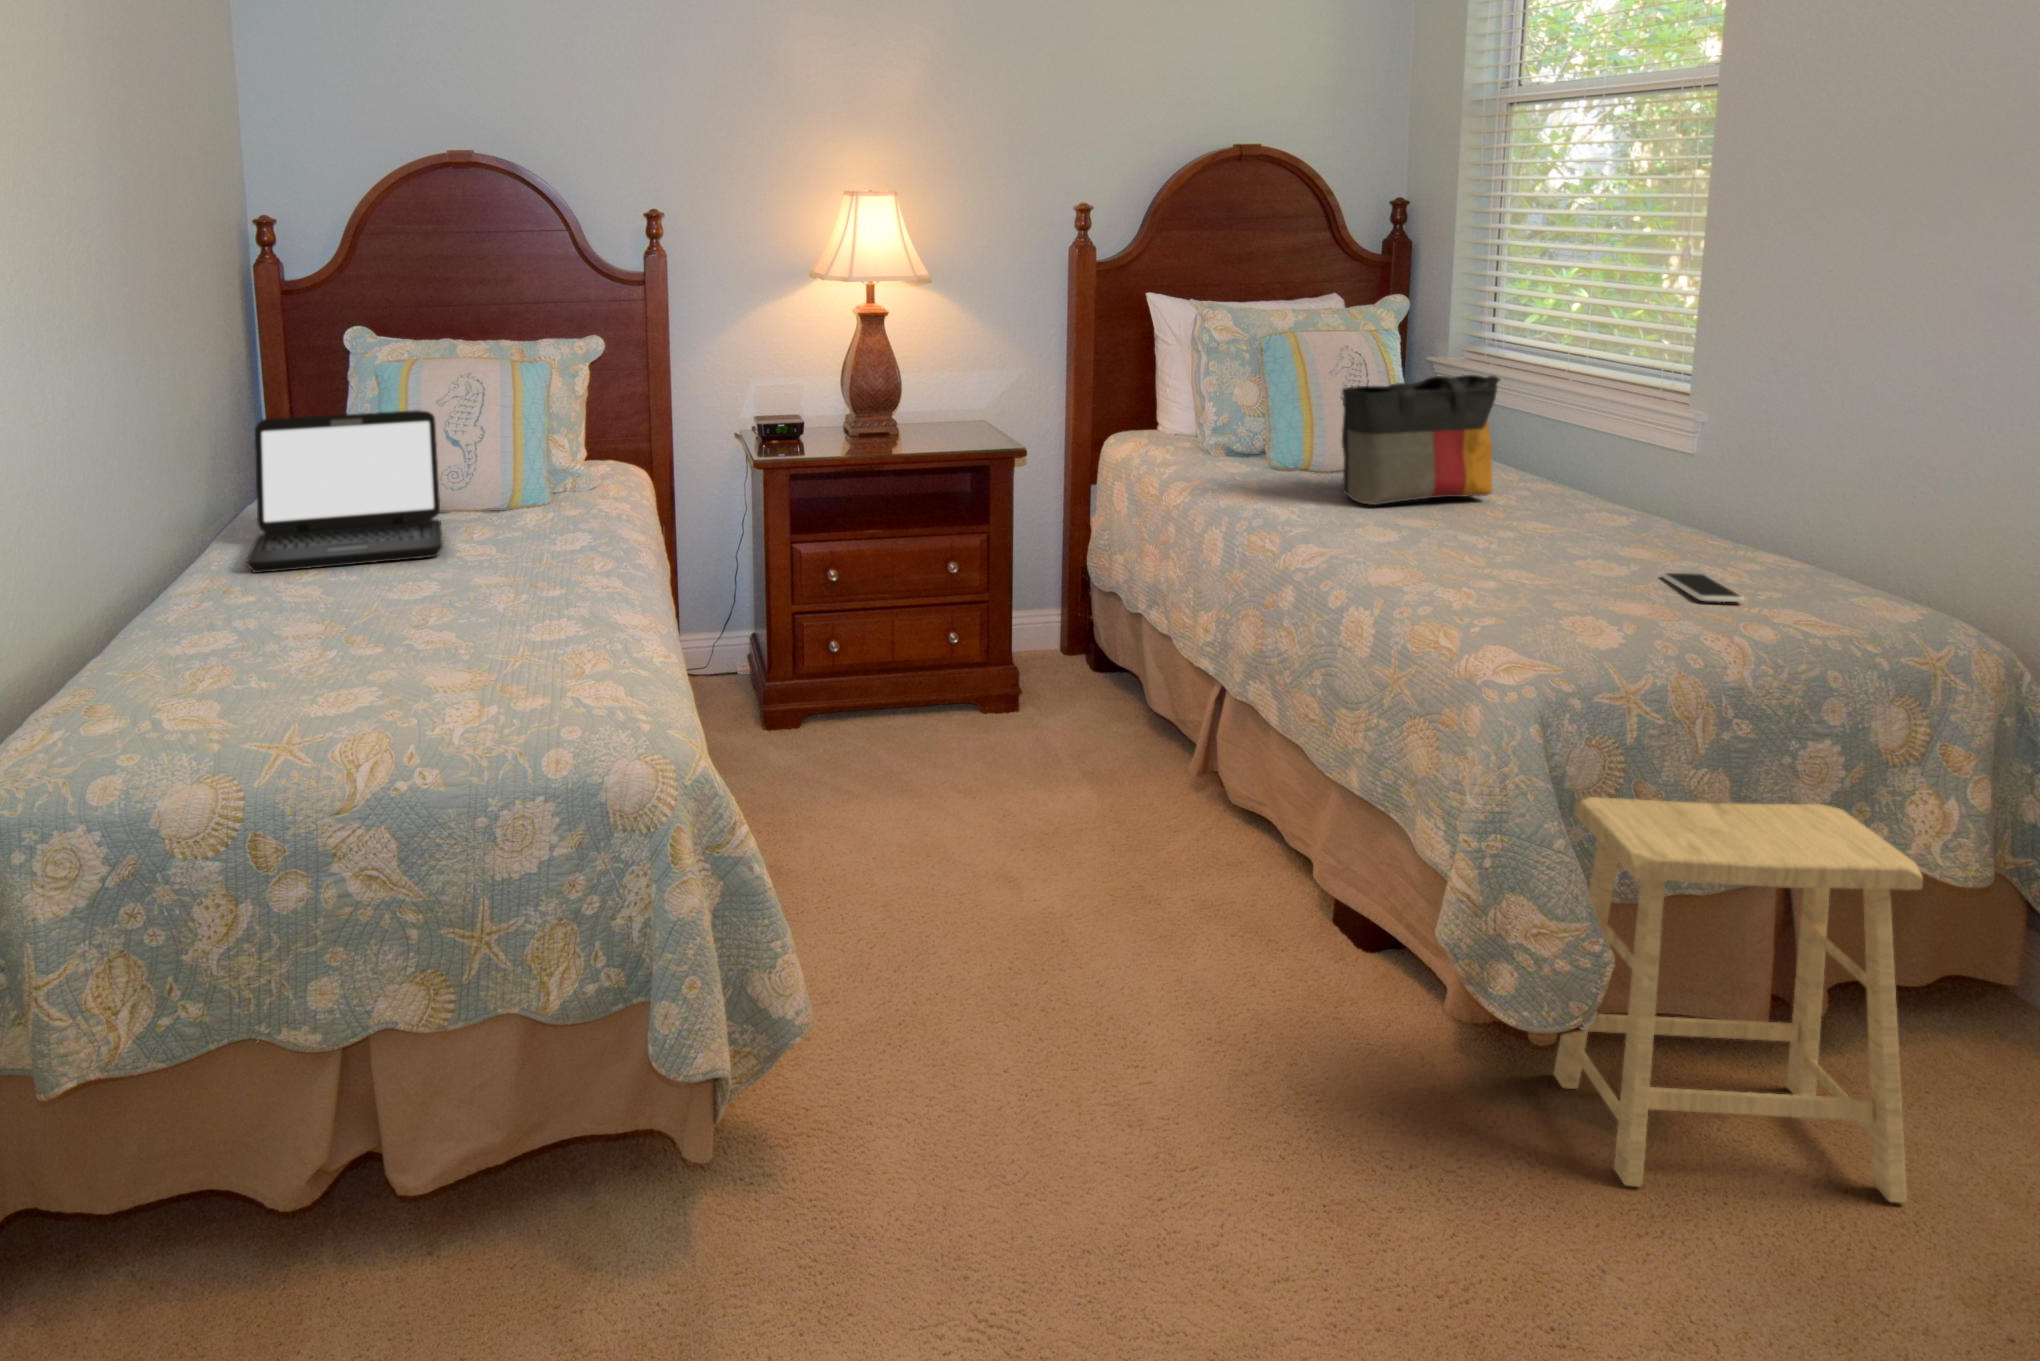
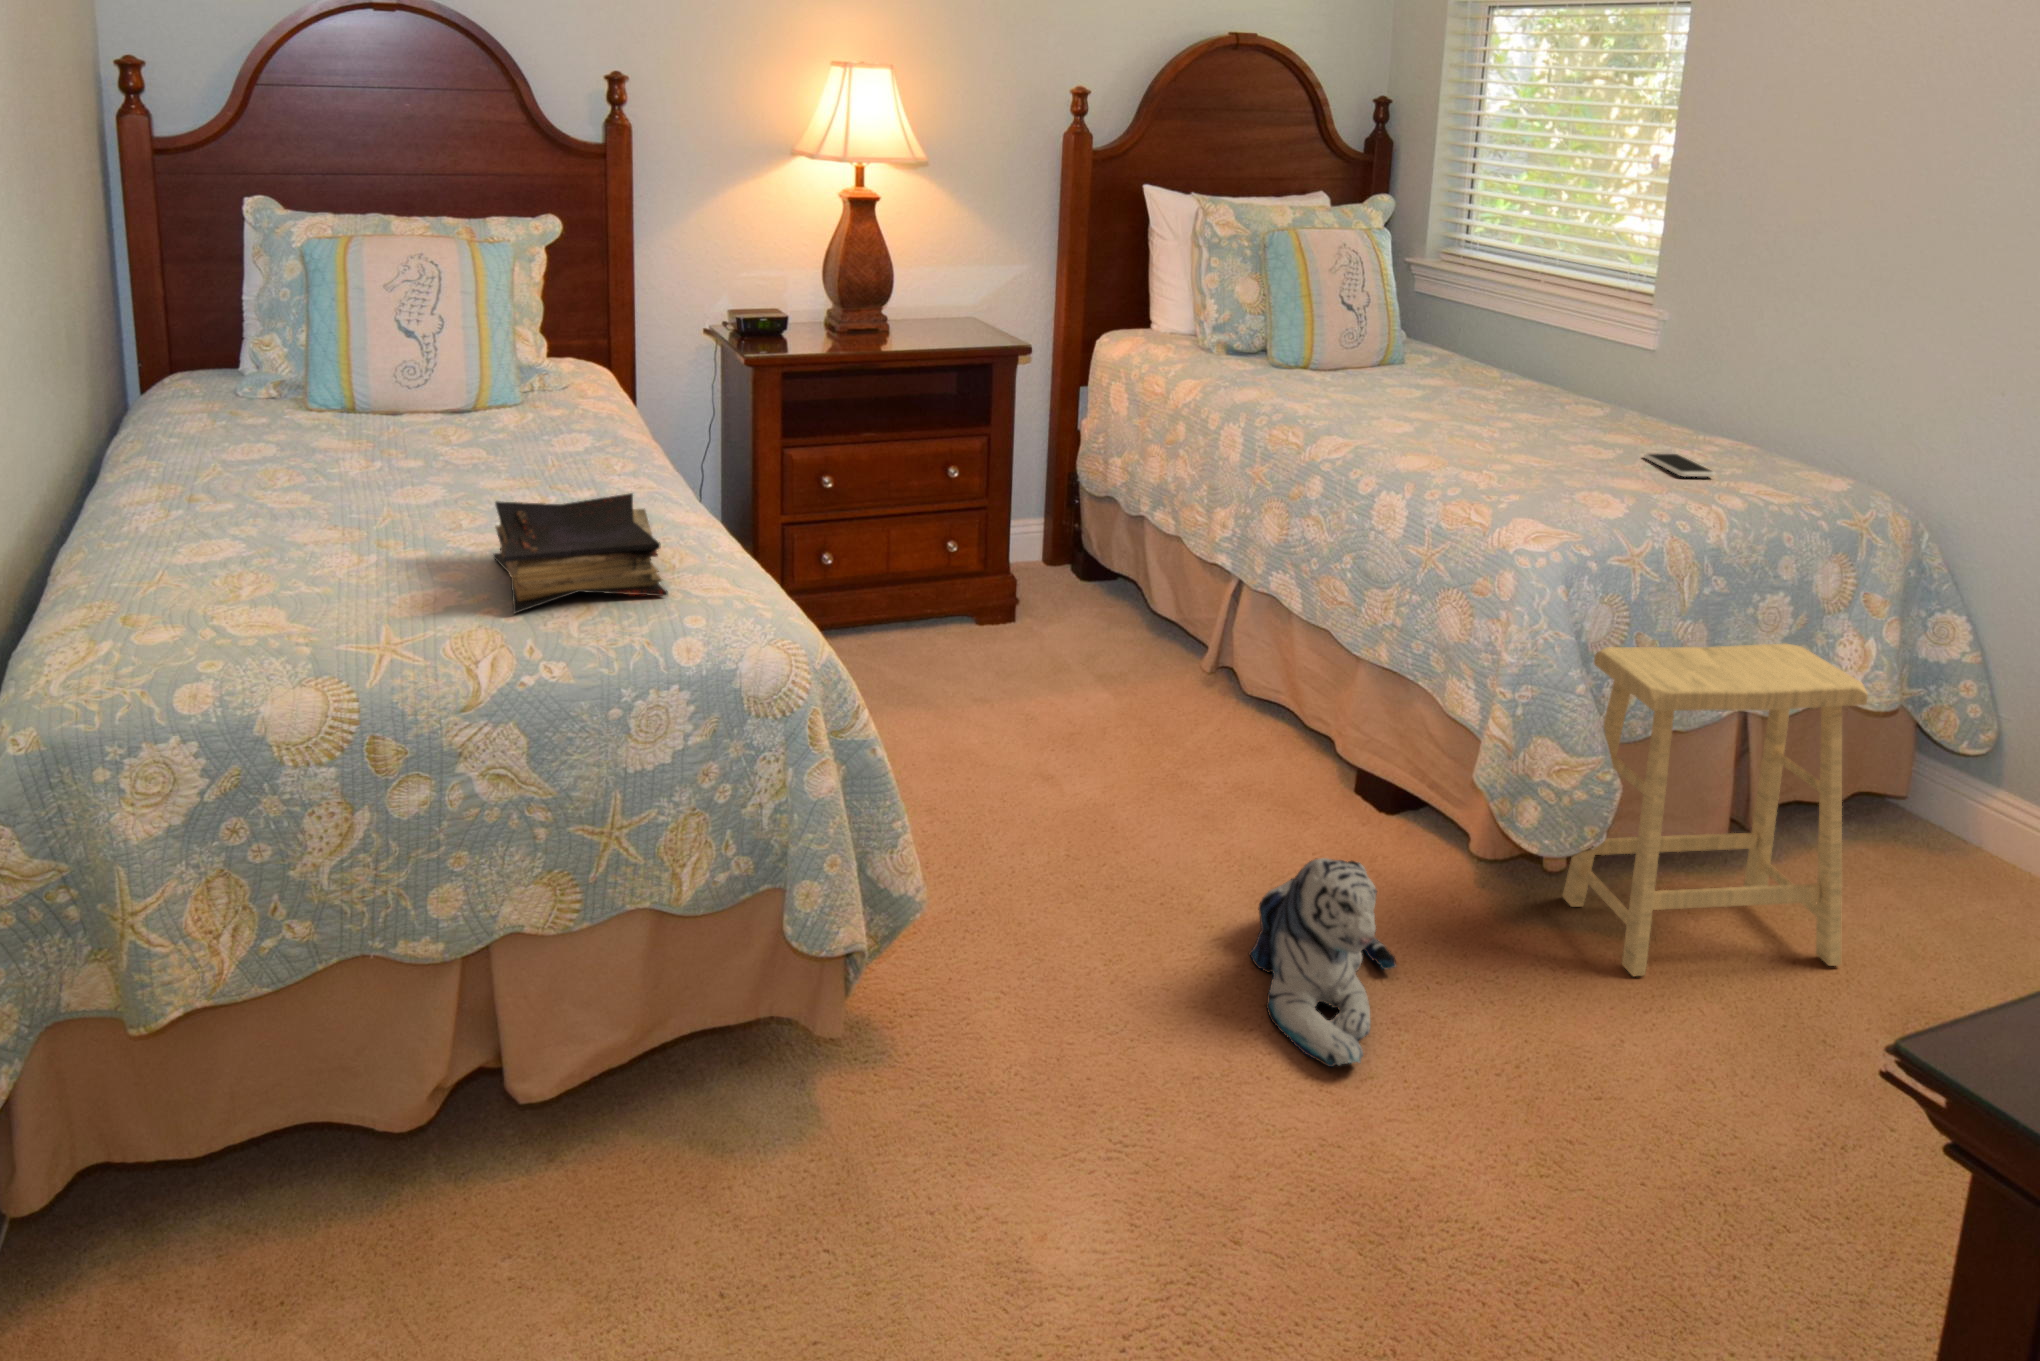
tote bag: present [1342,375,1500,505] -> none [1348,273,1494,398]
laptop: present [247,410,443,573] -> none [187,295,437,478]
book: none [399,601,564,718] -> present [493,493,668,613]
plush toy: none [1173,1014,1337,1259] -> present [1249,858,1396,1067]

